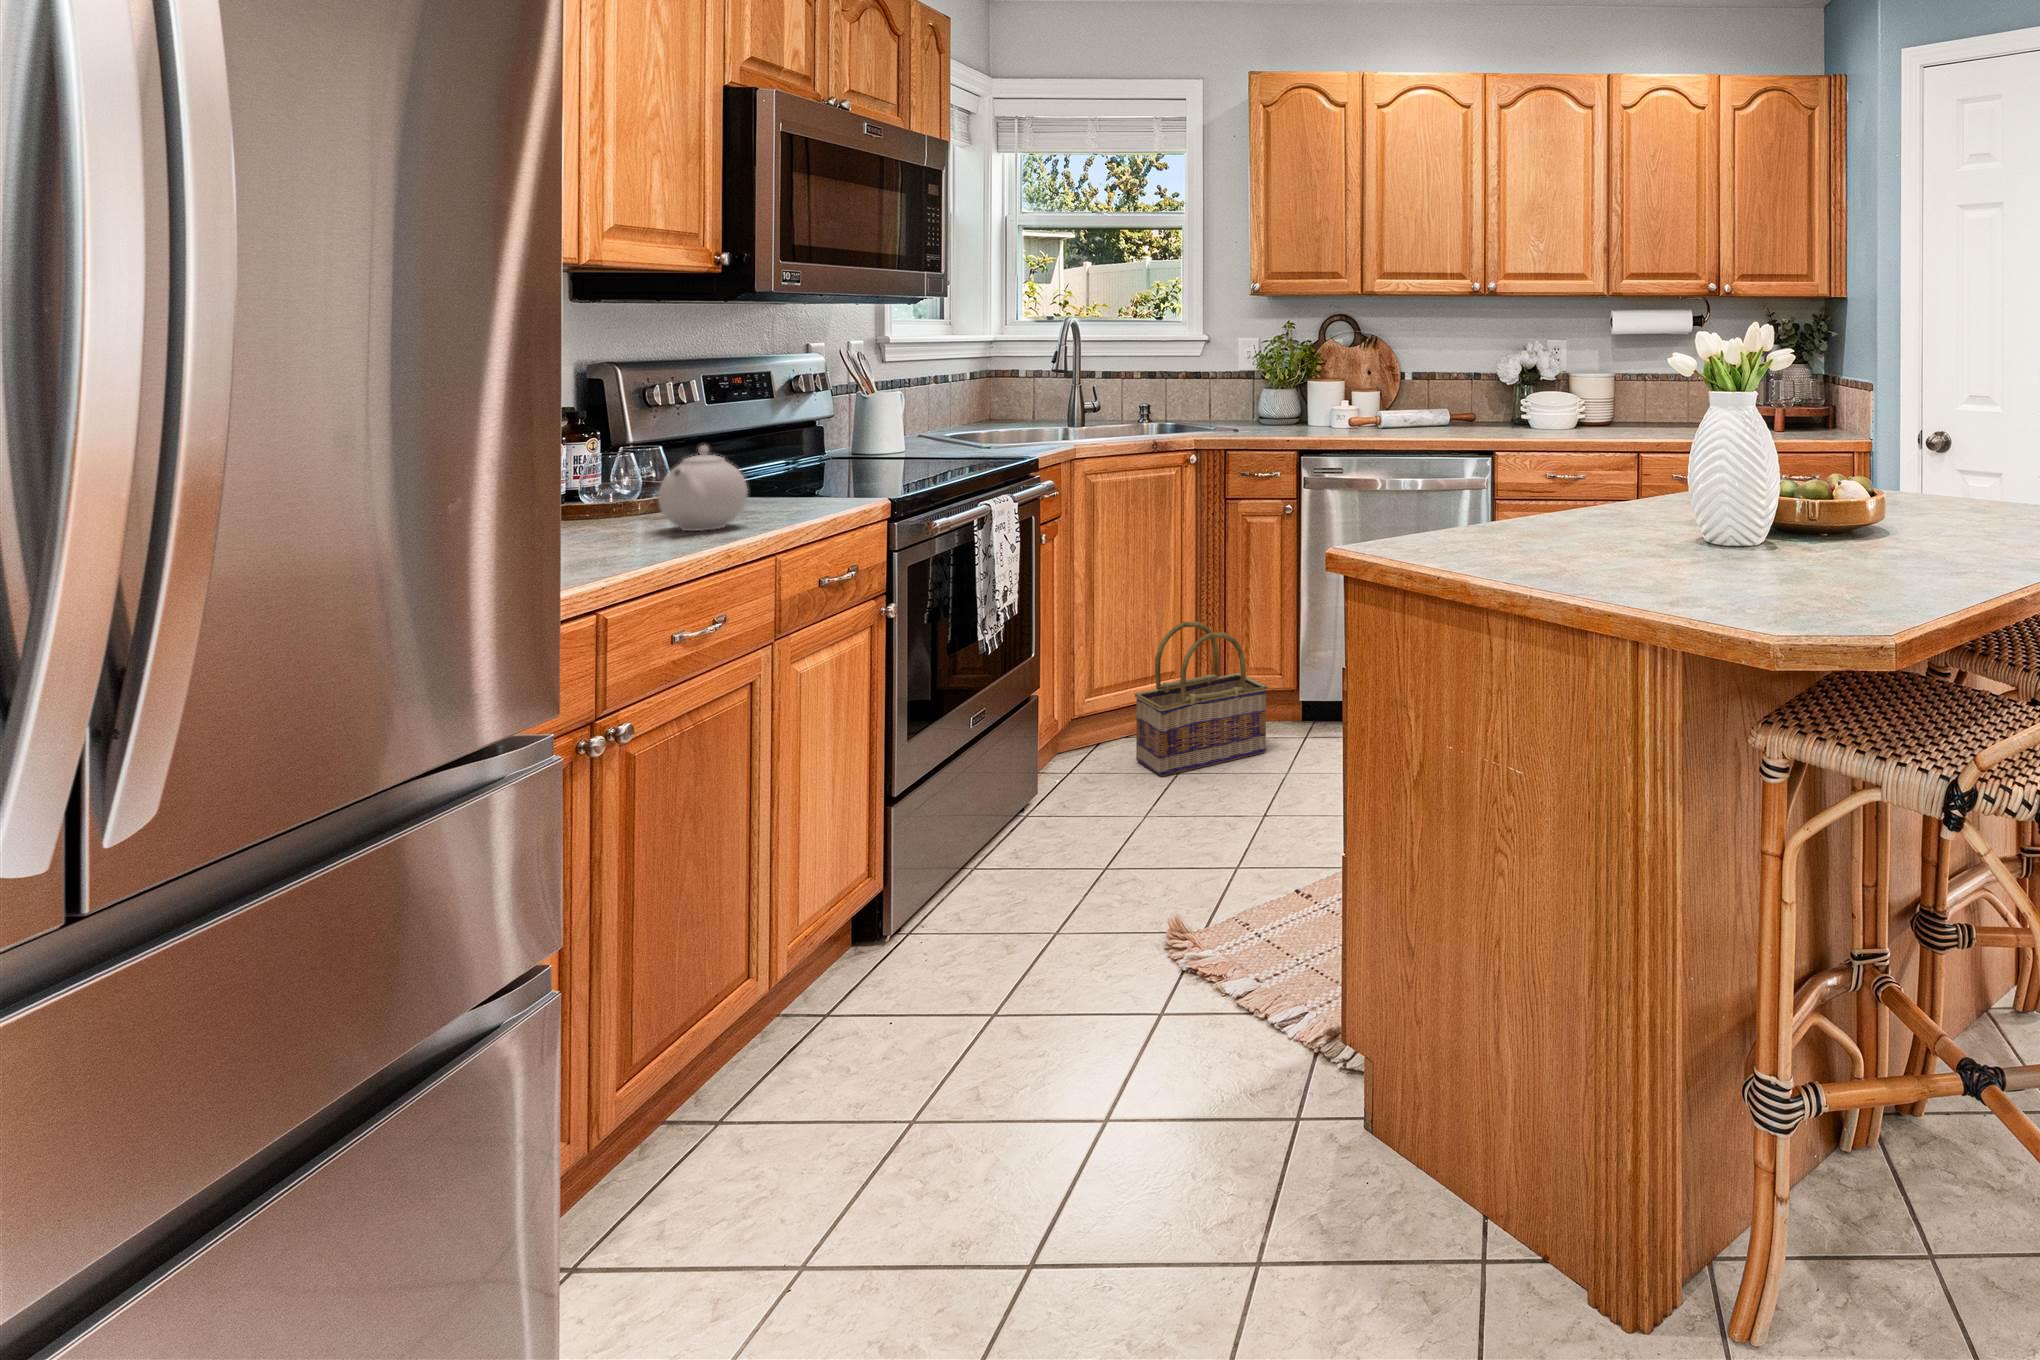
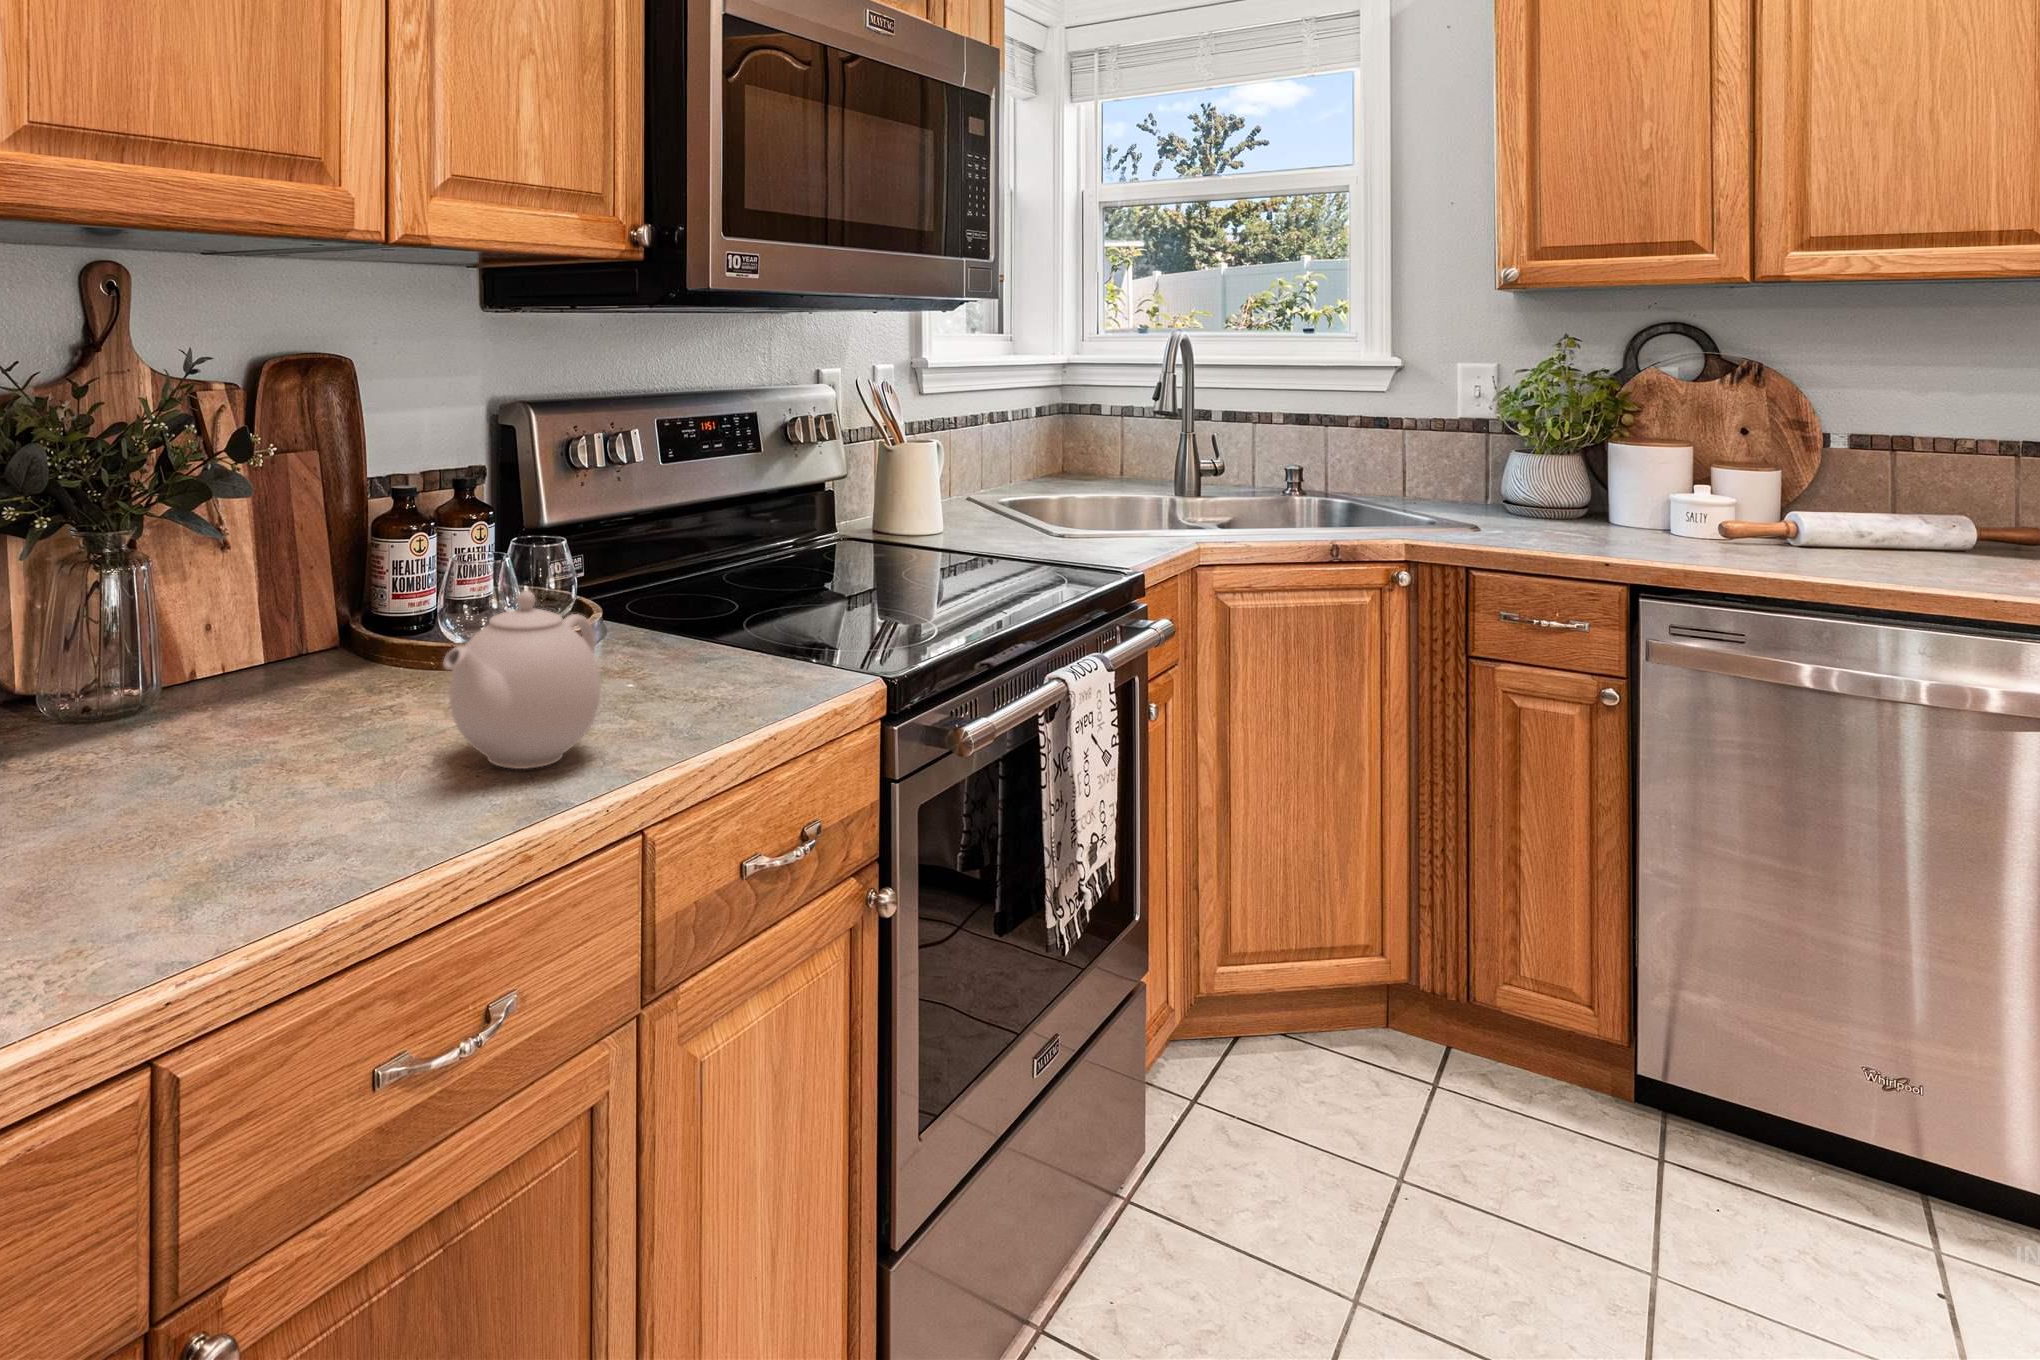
basket: present [1135,622,1268,776] -> none [1308,880,1586,1184]

